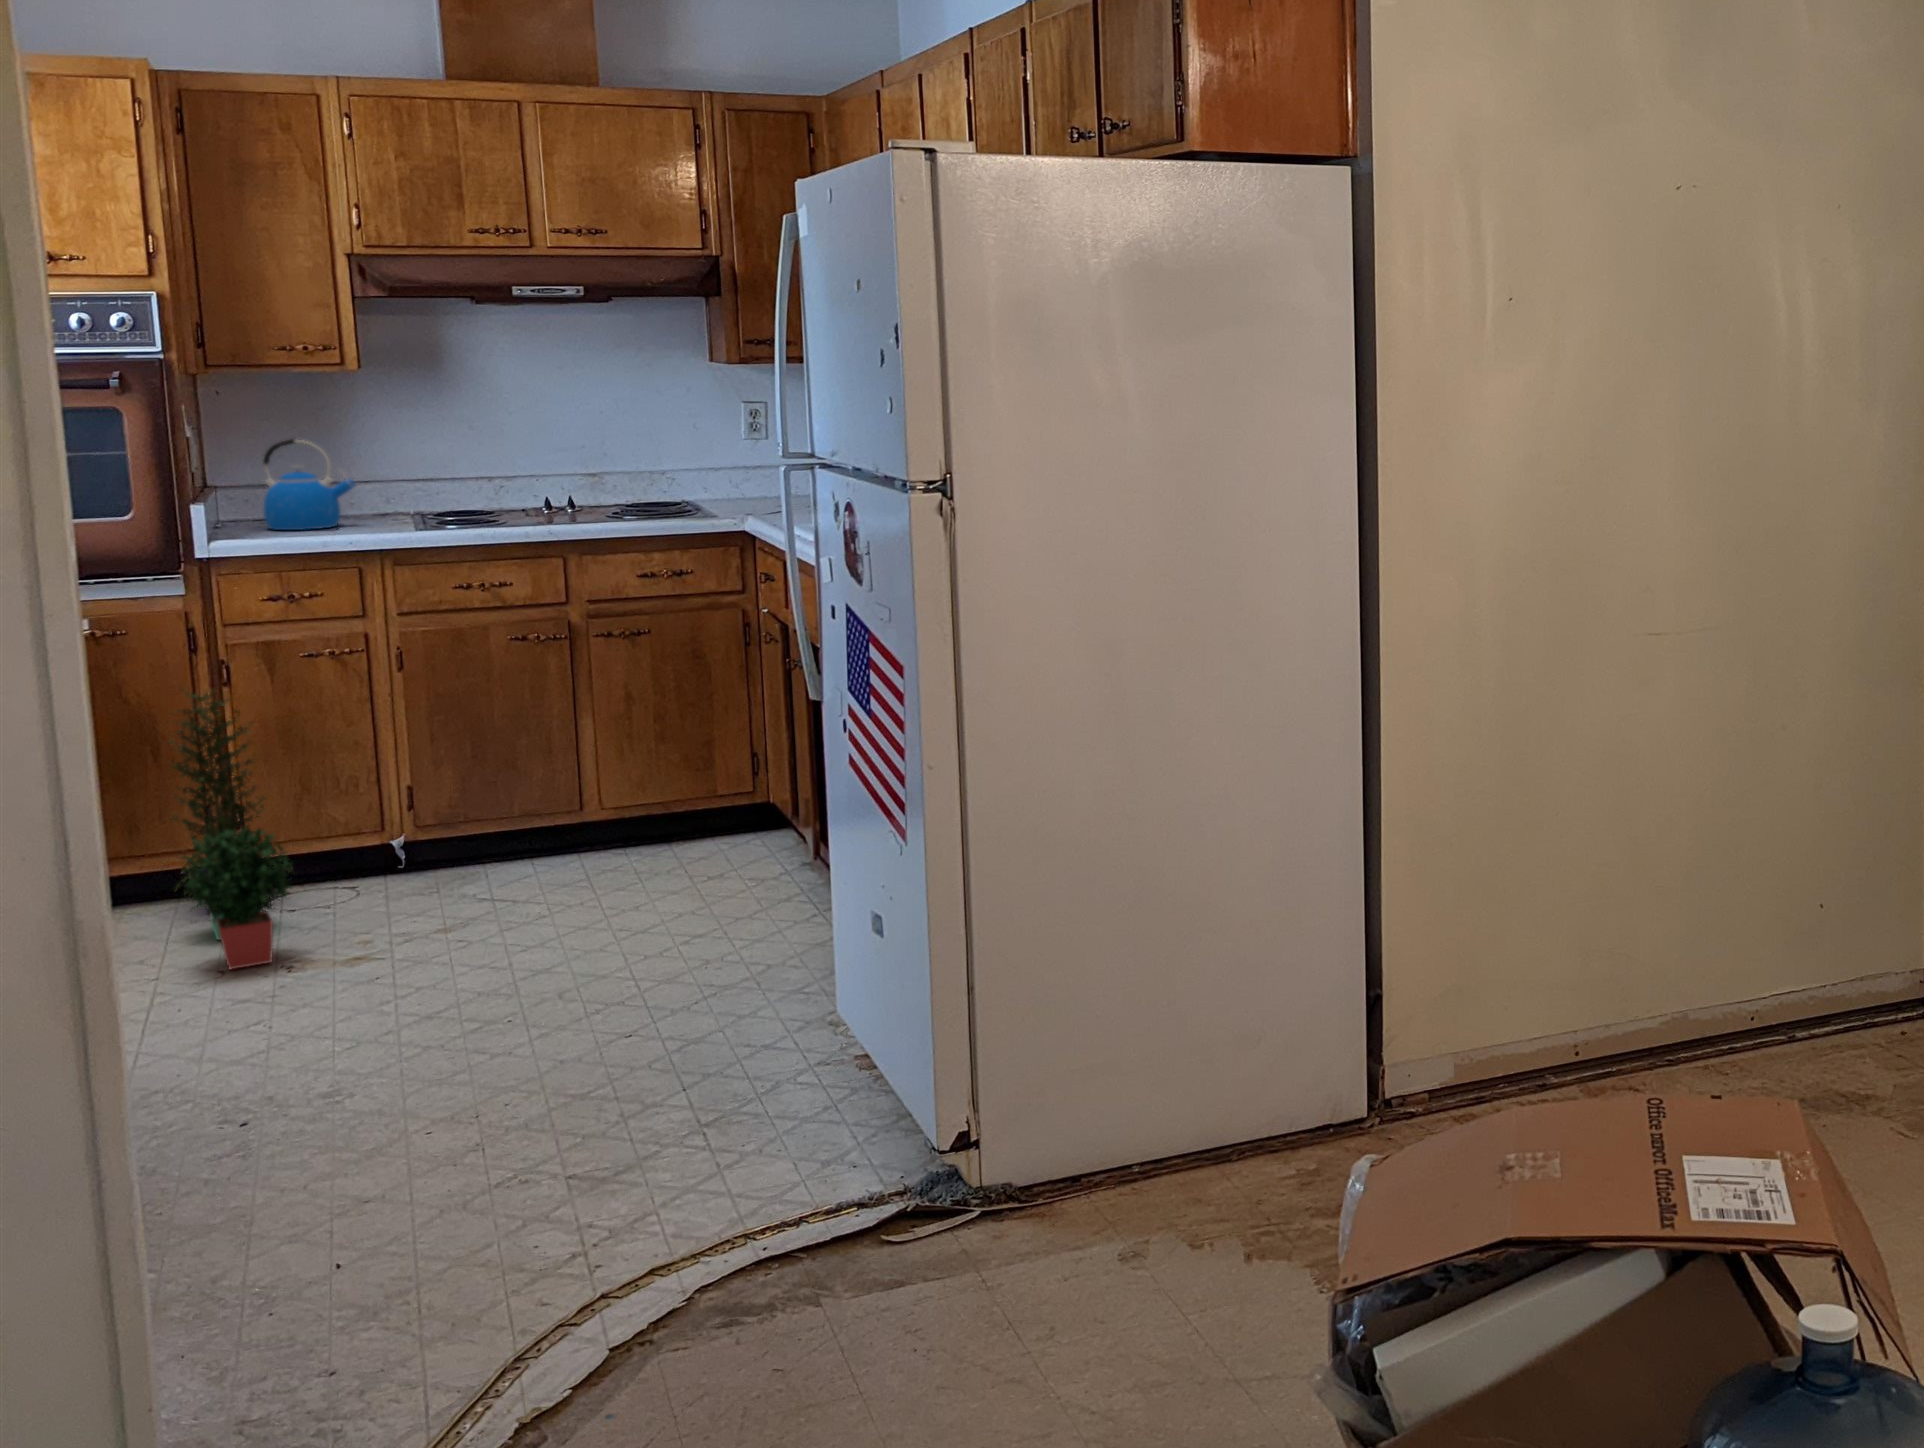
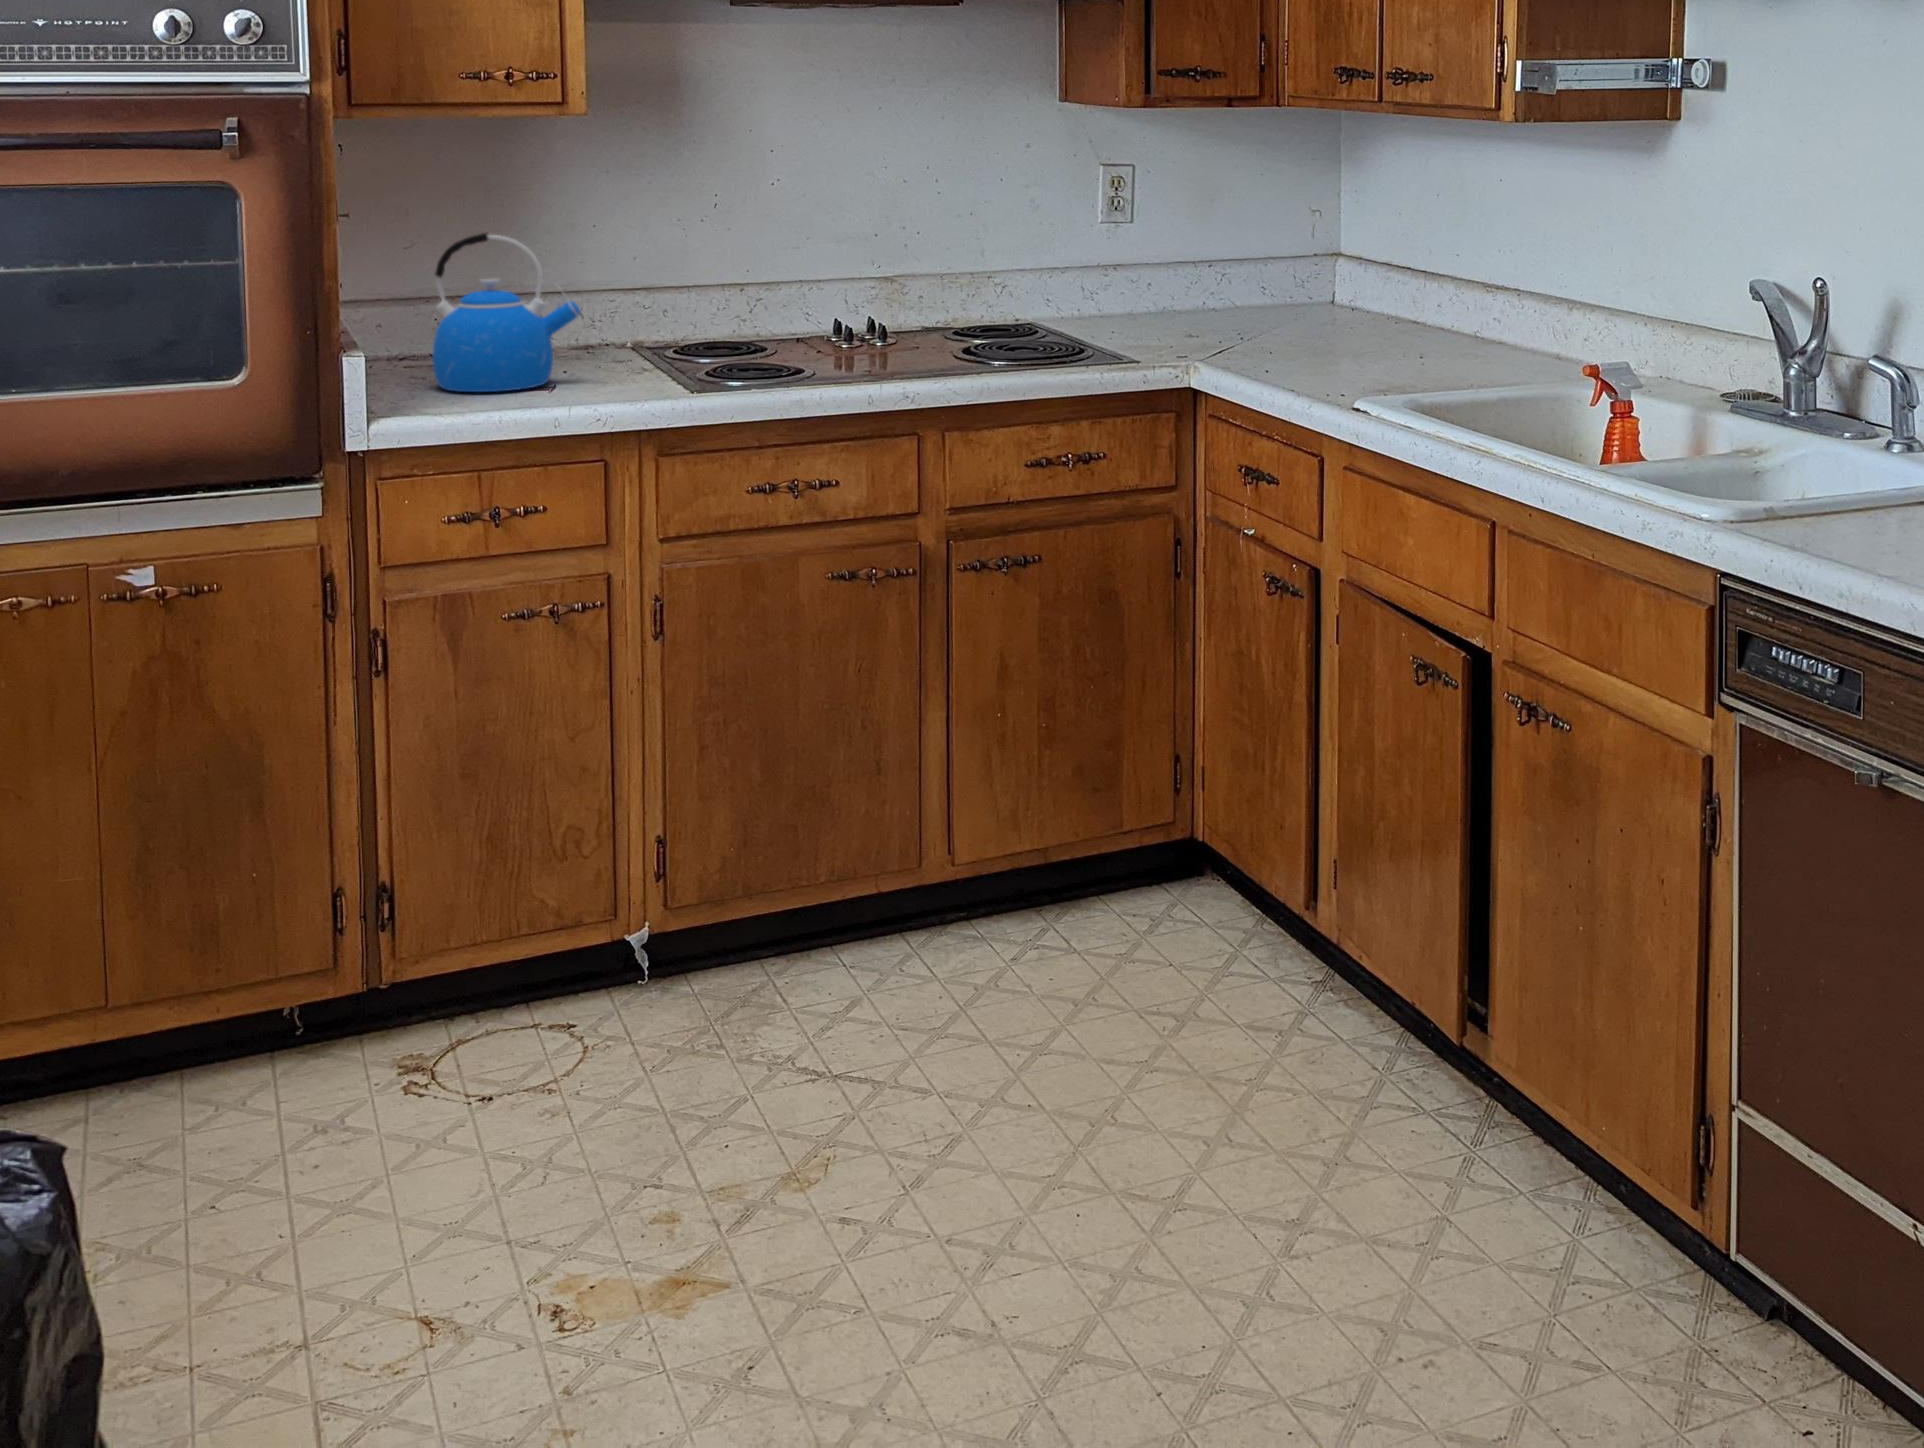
potted plant: present [169,689,293,969] -> none [284,687,578,1297]

